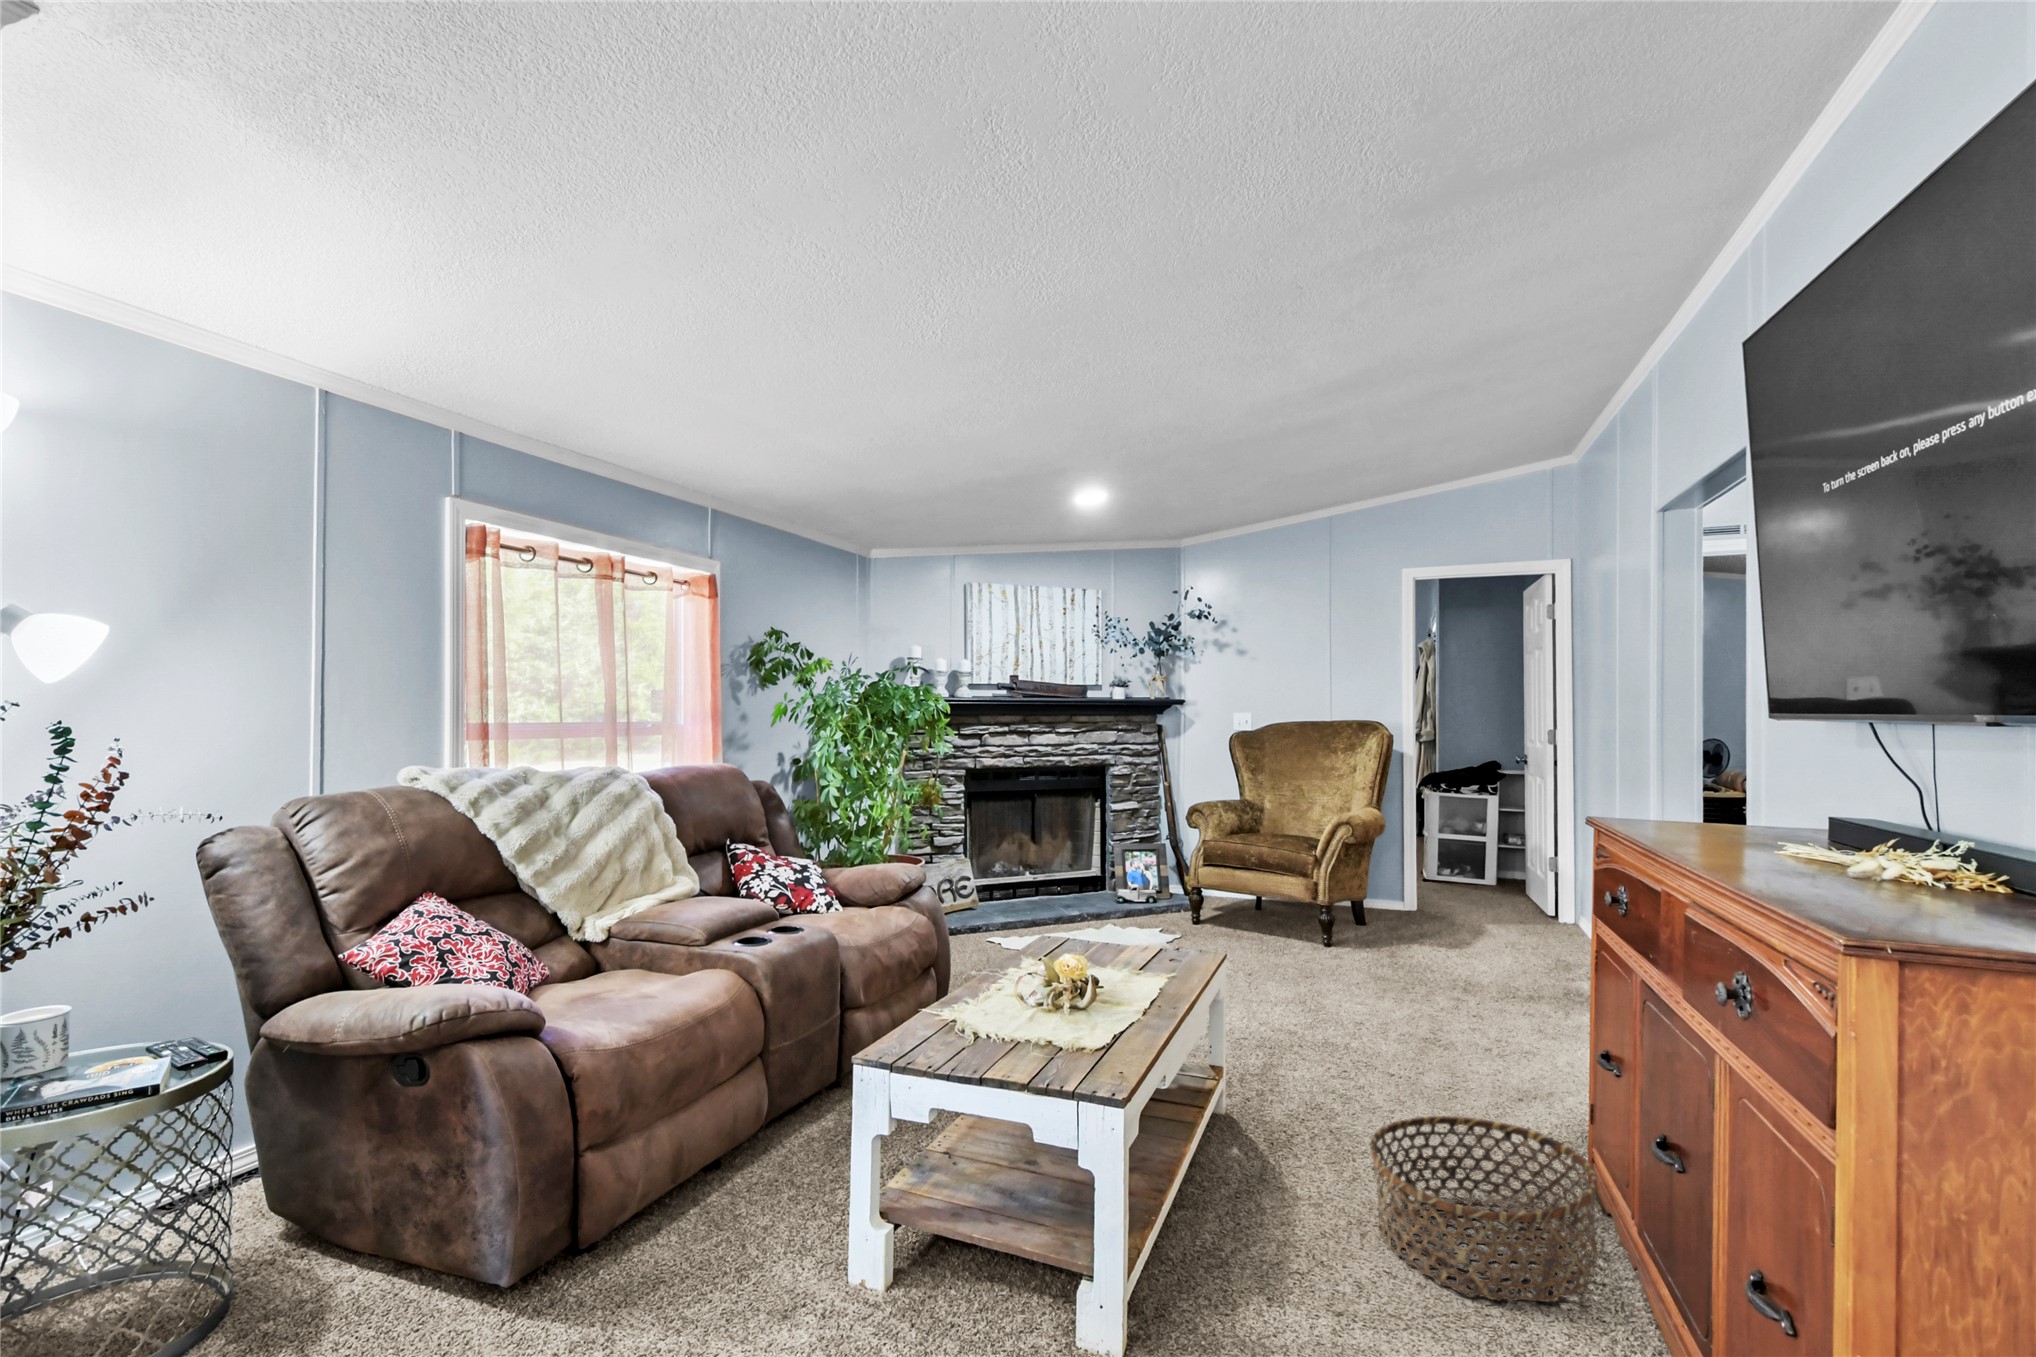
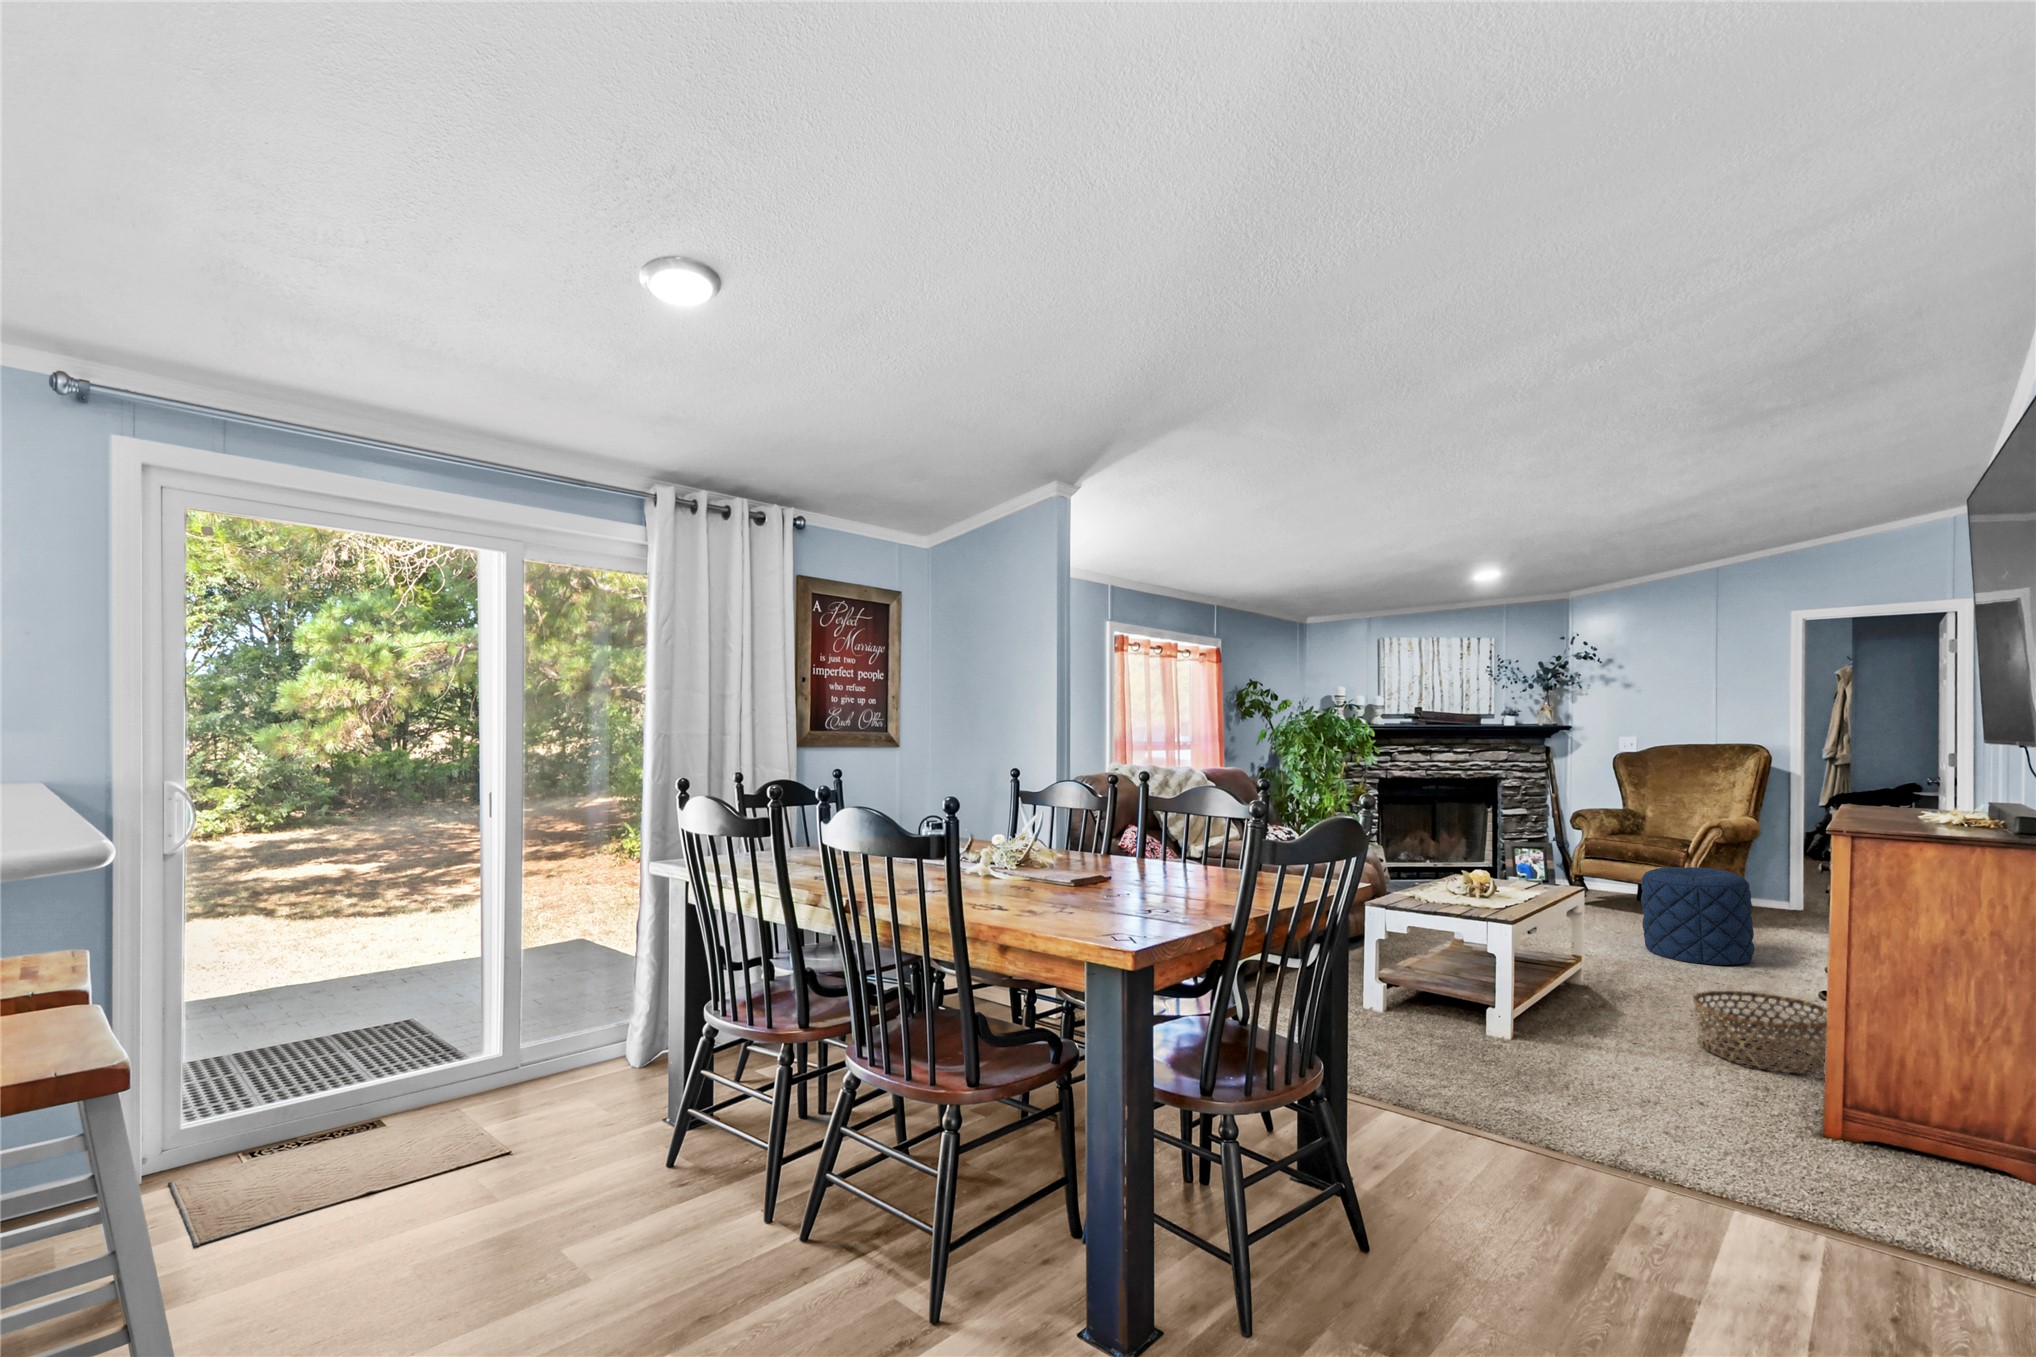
pouf: none [1269,880,1403,1021] -> present [1641,867,1754,965]

